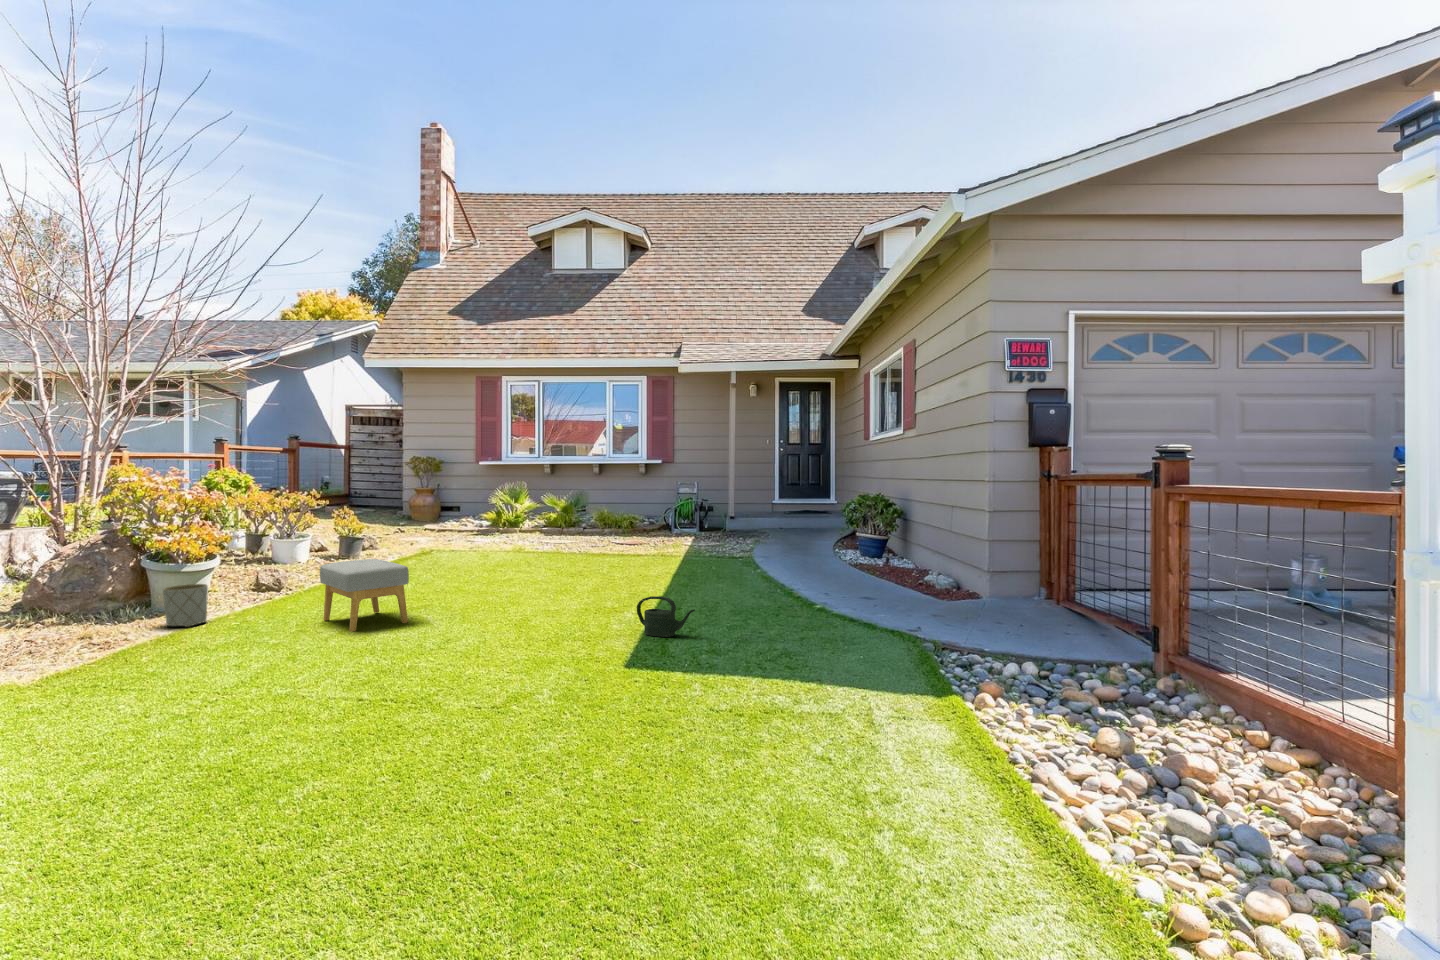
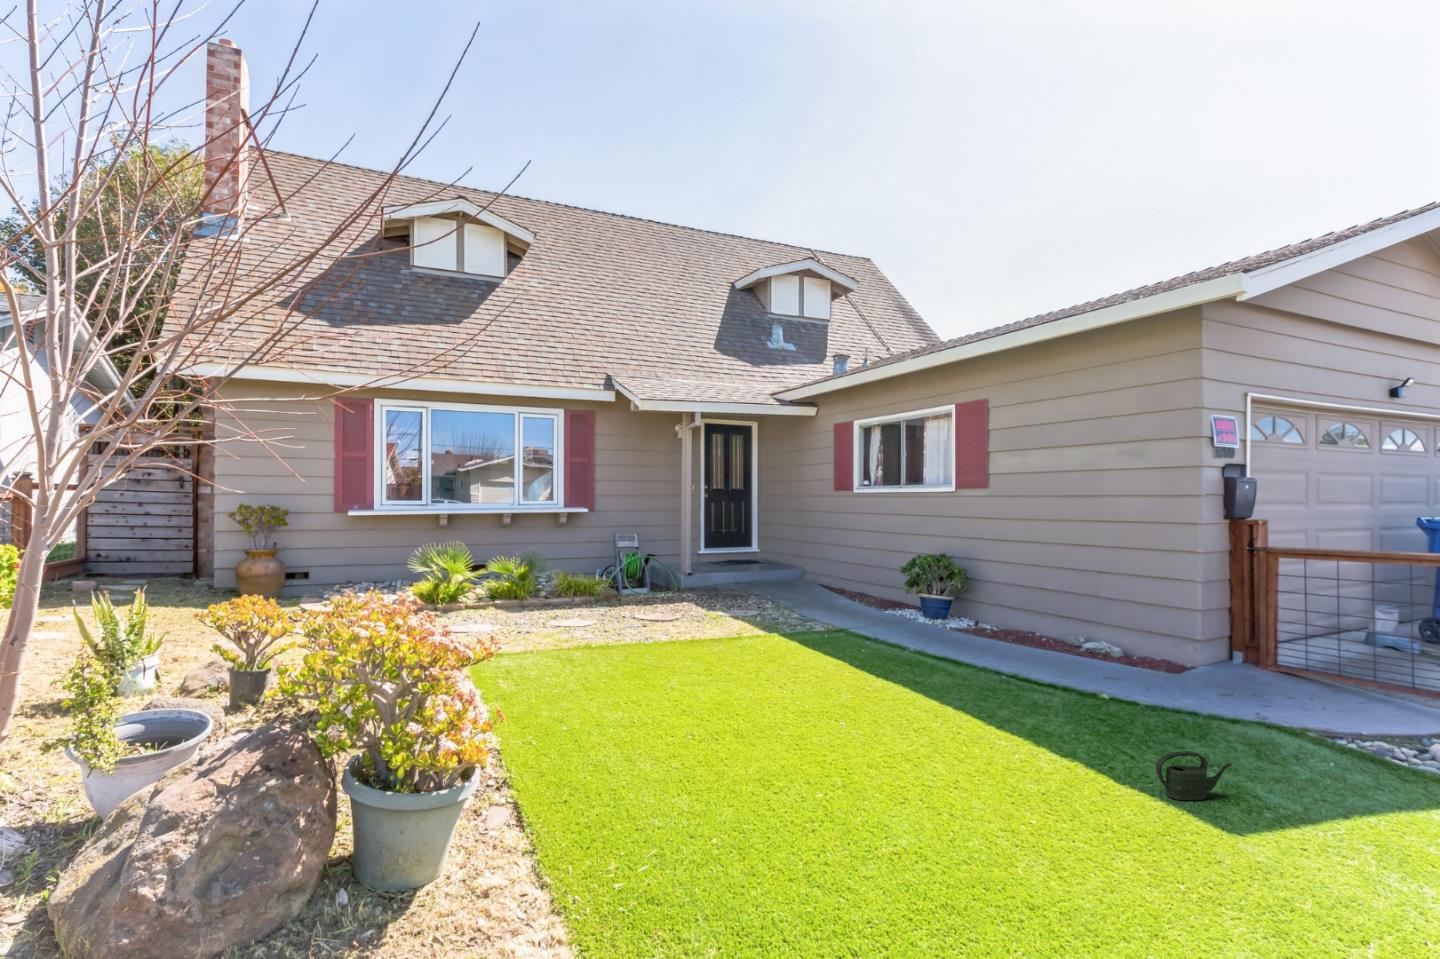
footstool: present [320,559,409,632] -> none [724,735,858,869]
planter: present [163,584,208,627] -> none [457,825,526,924]

